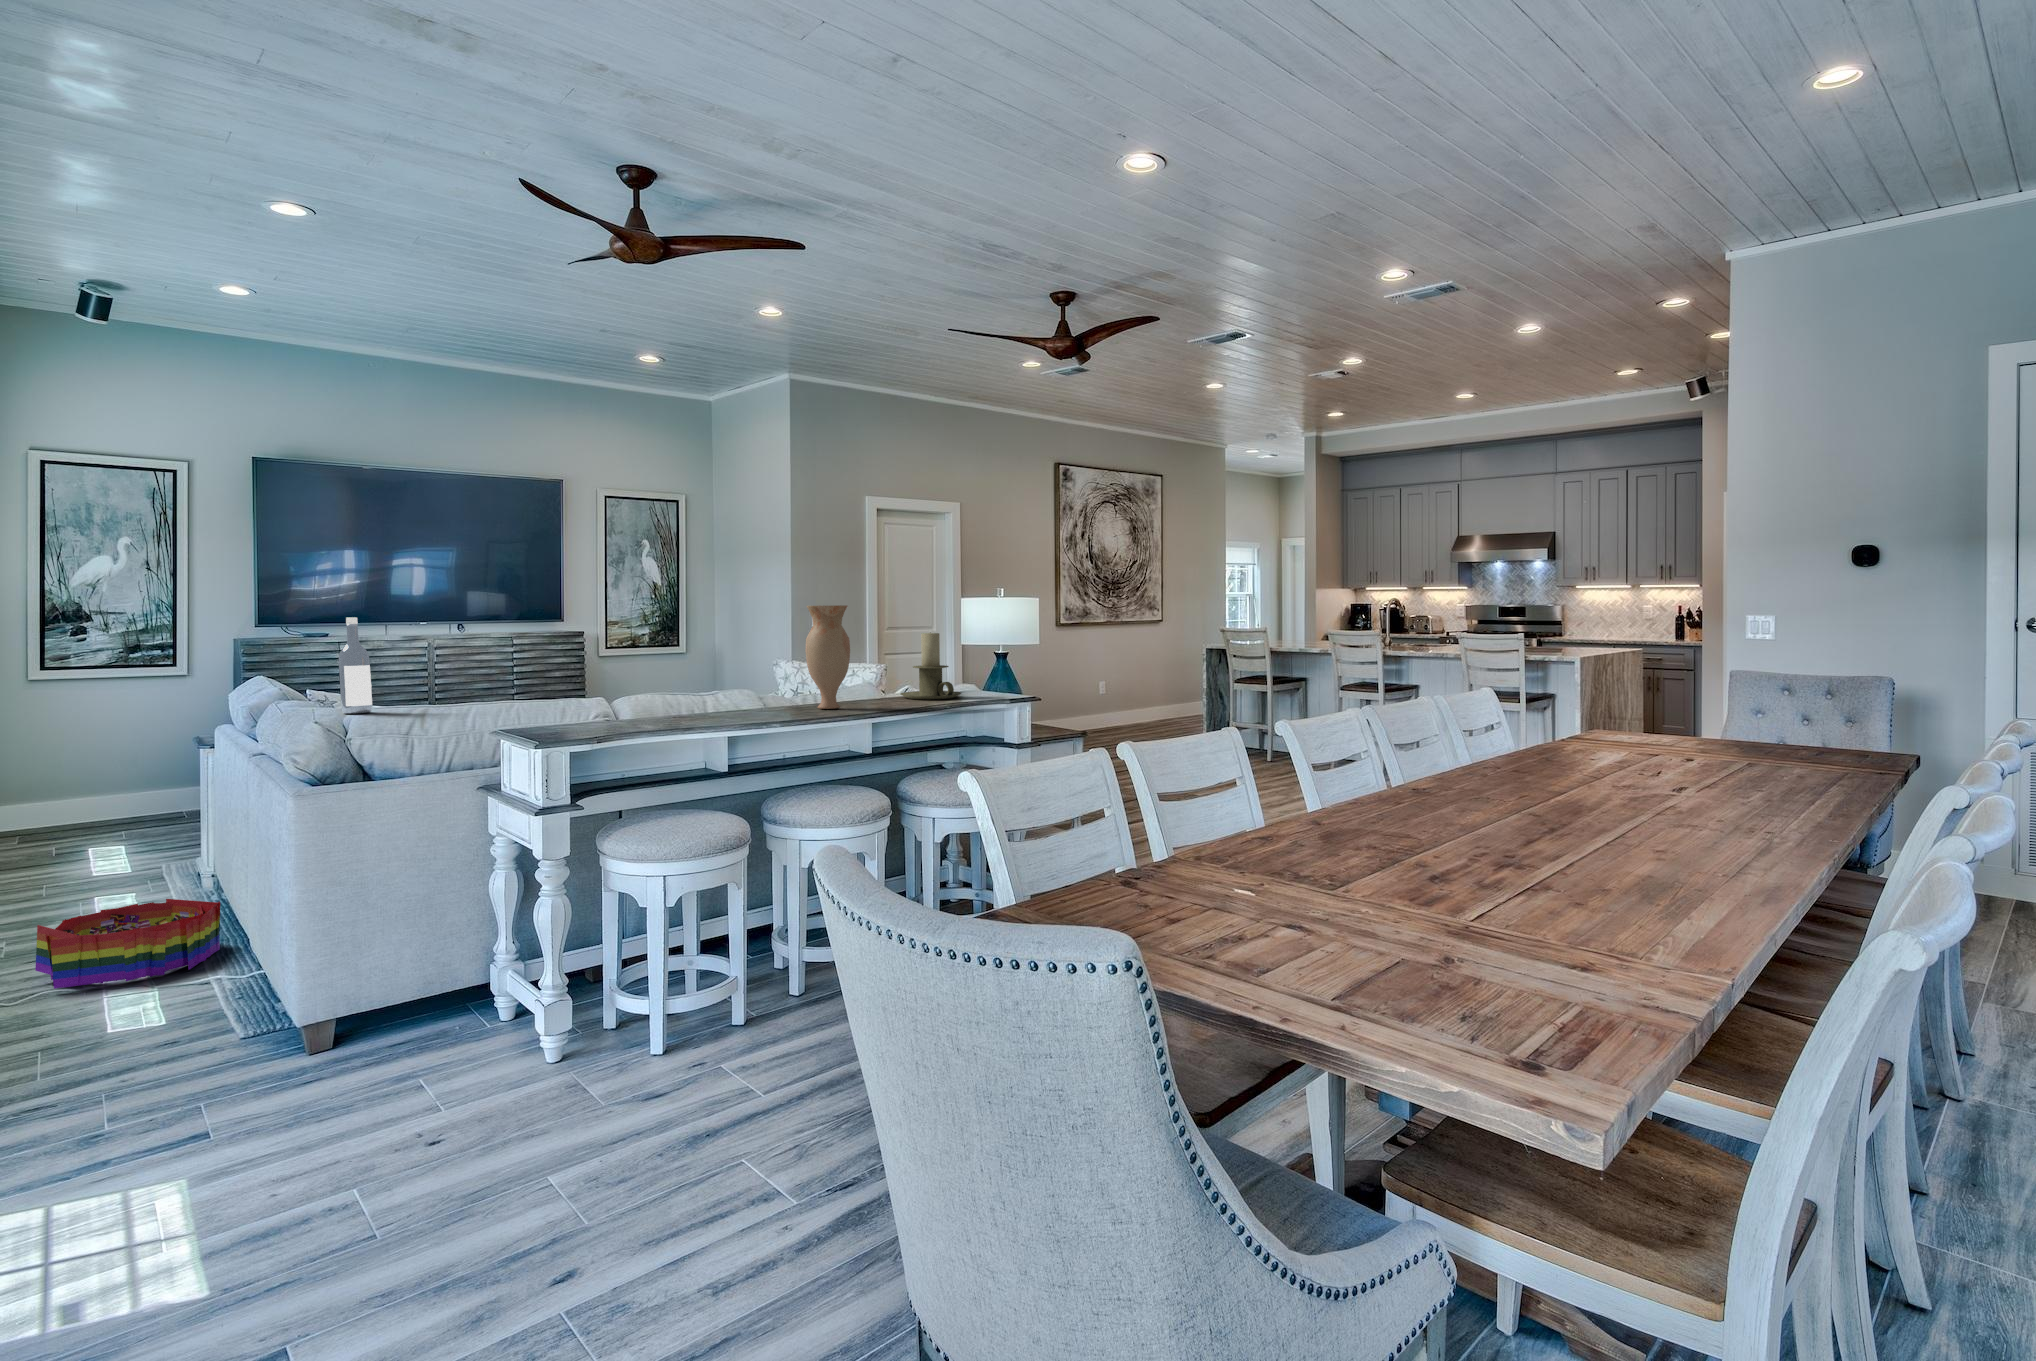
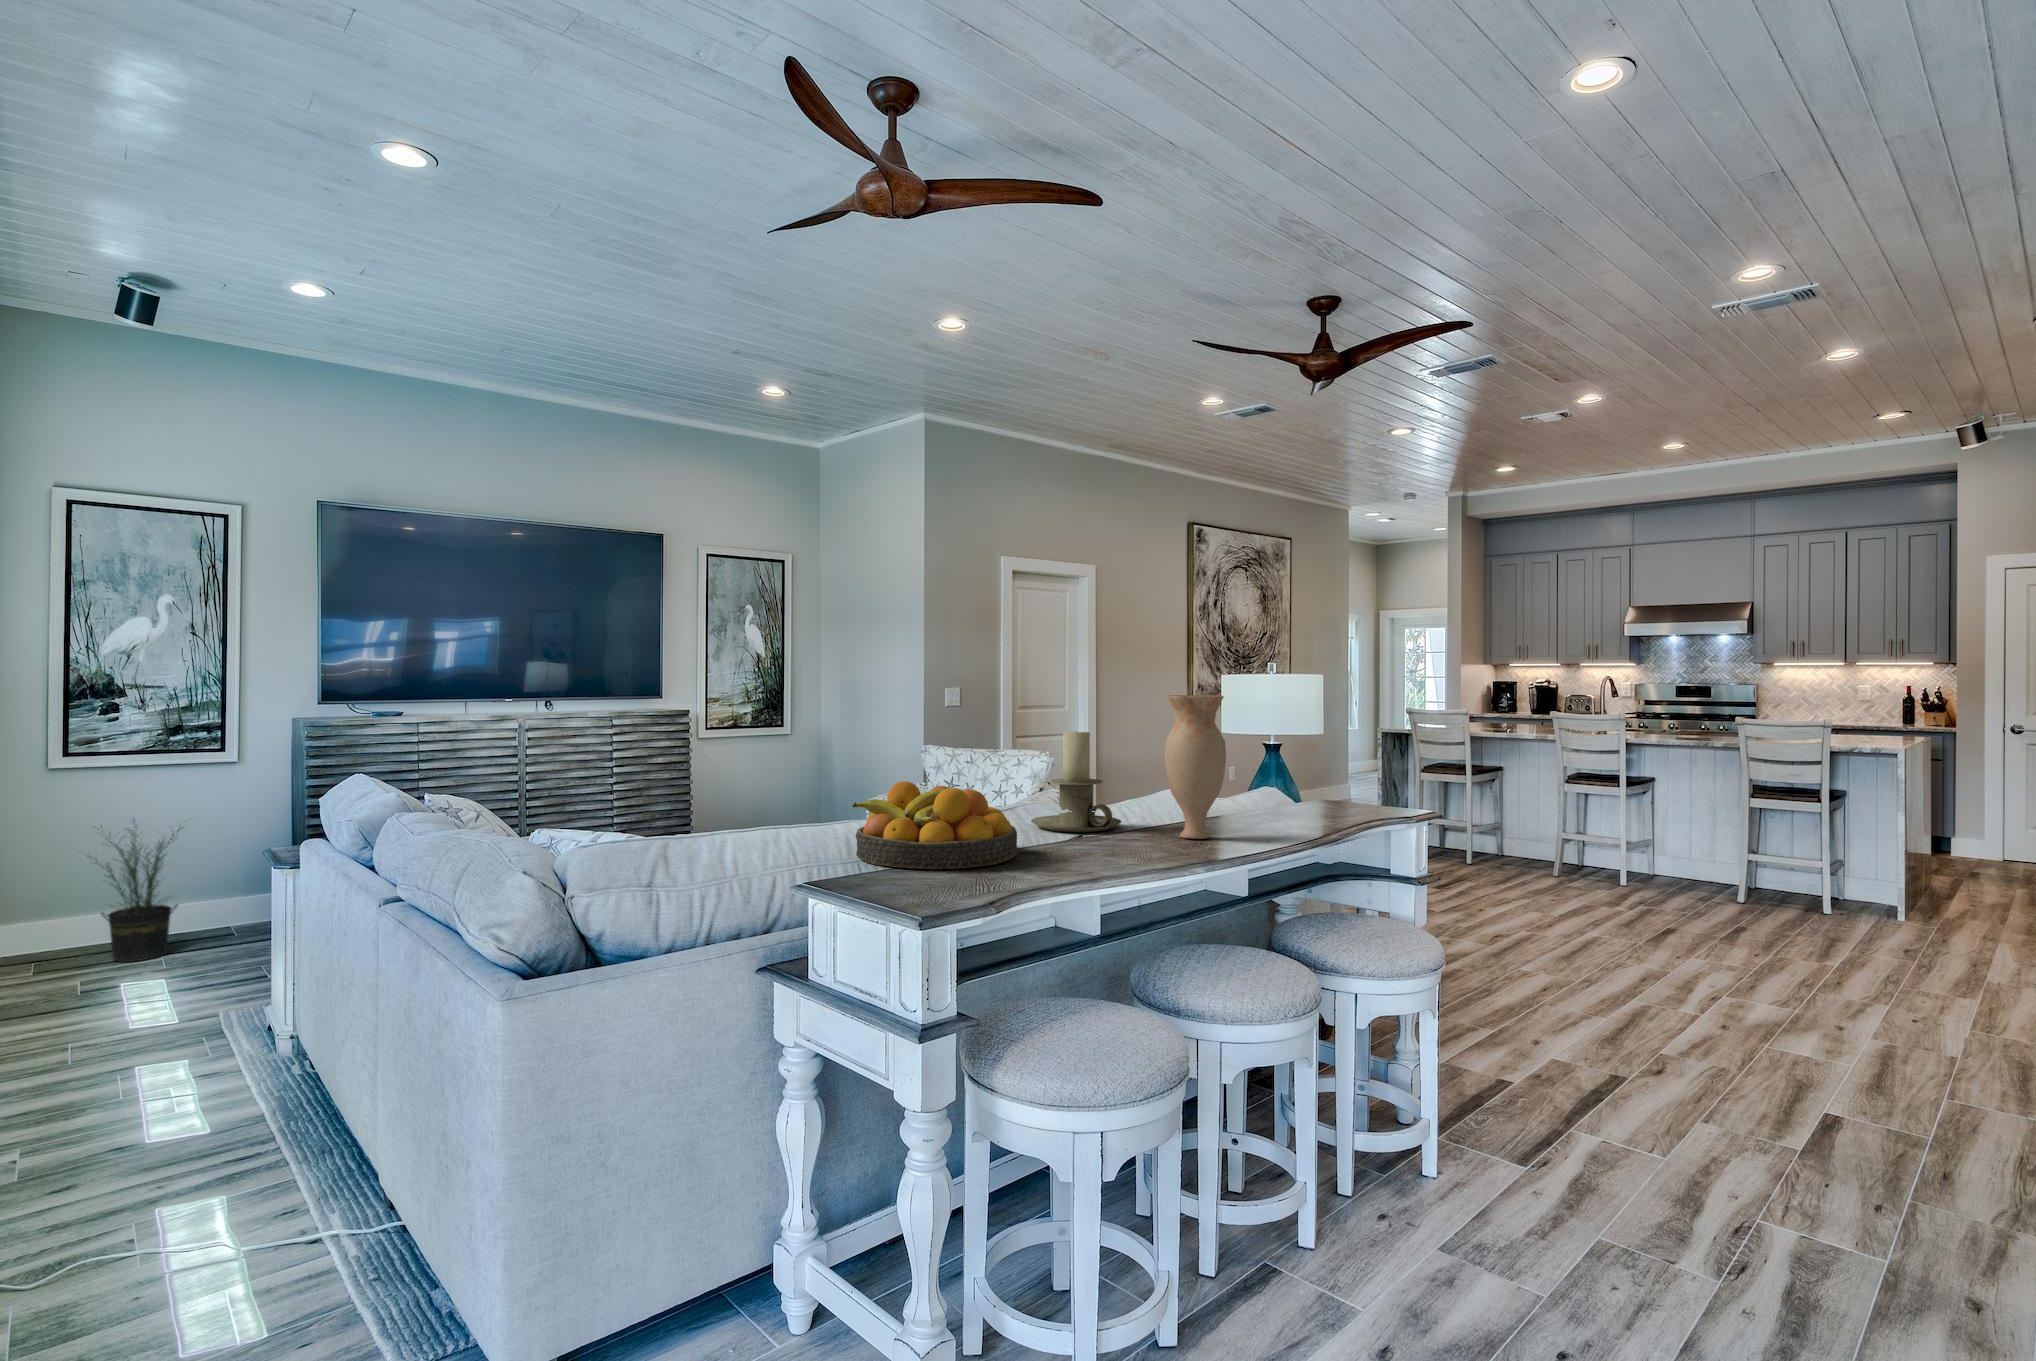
wine bottle: present [339,617,372,714] -> none [541,711,583,851]
candle holder: present [901,633,961,700] -> present [1031,731,1121,832]
fruit bowl: none [552,666,673,721] -> present [852,782,1017,869]
potted plant: none [57,719,154,834] -> present [87,819,182,962]
storage bin: present [35,899,220,989] -> none [65,1095,324,1256]

